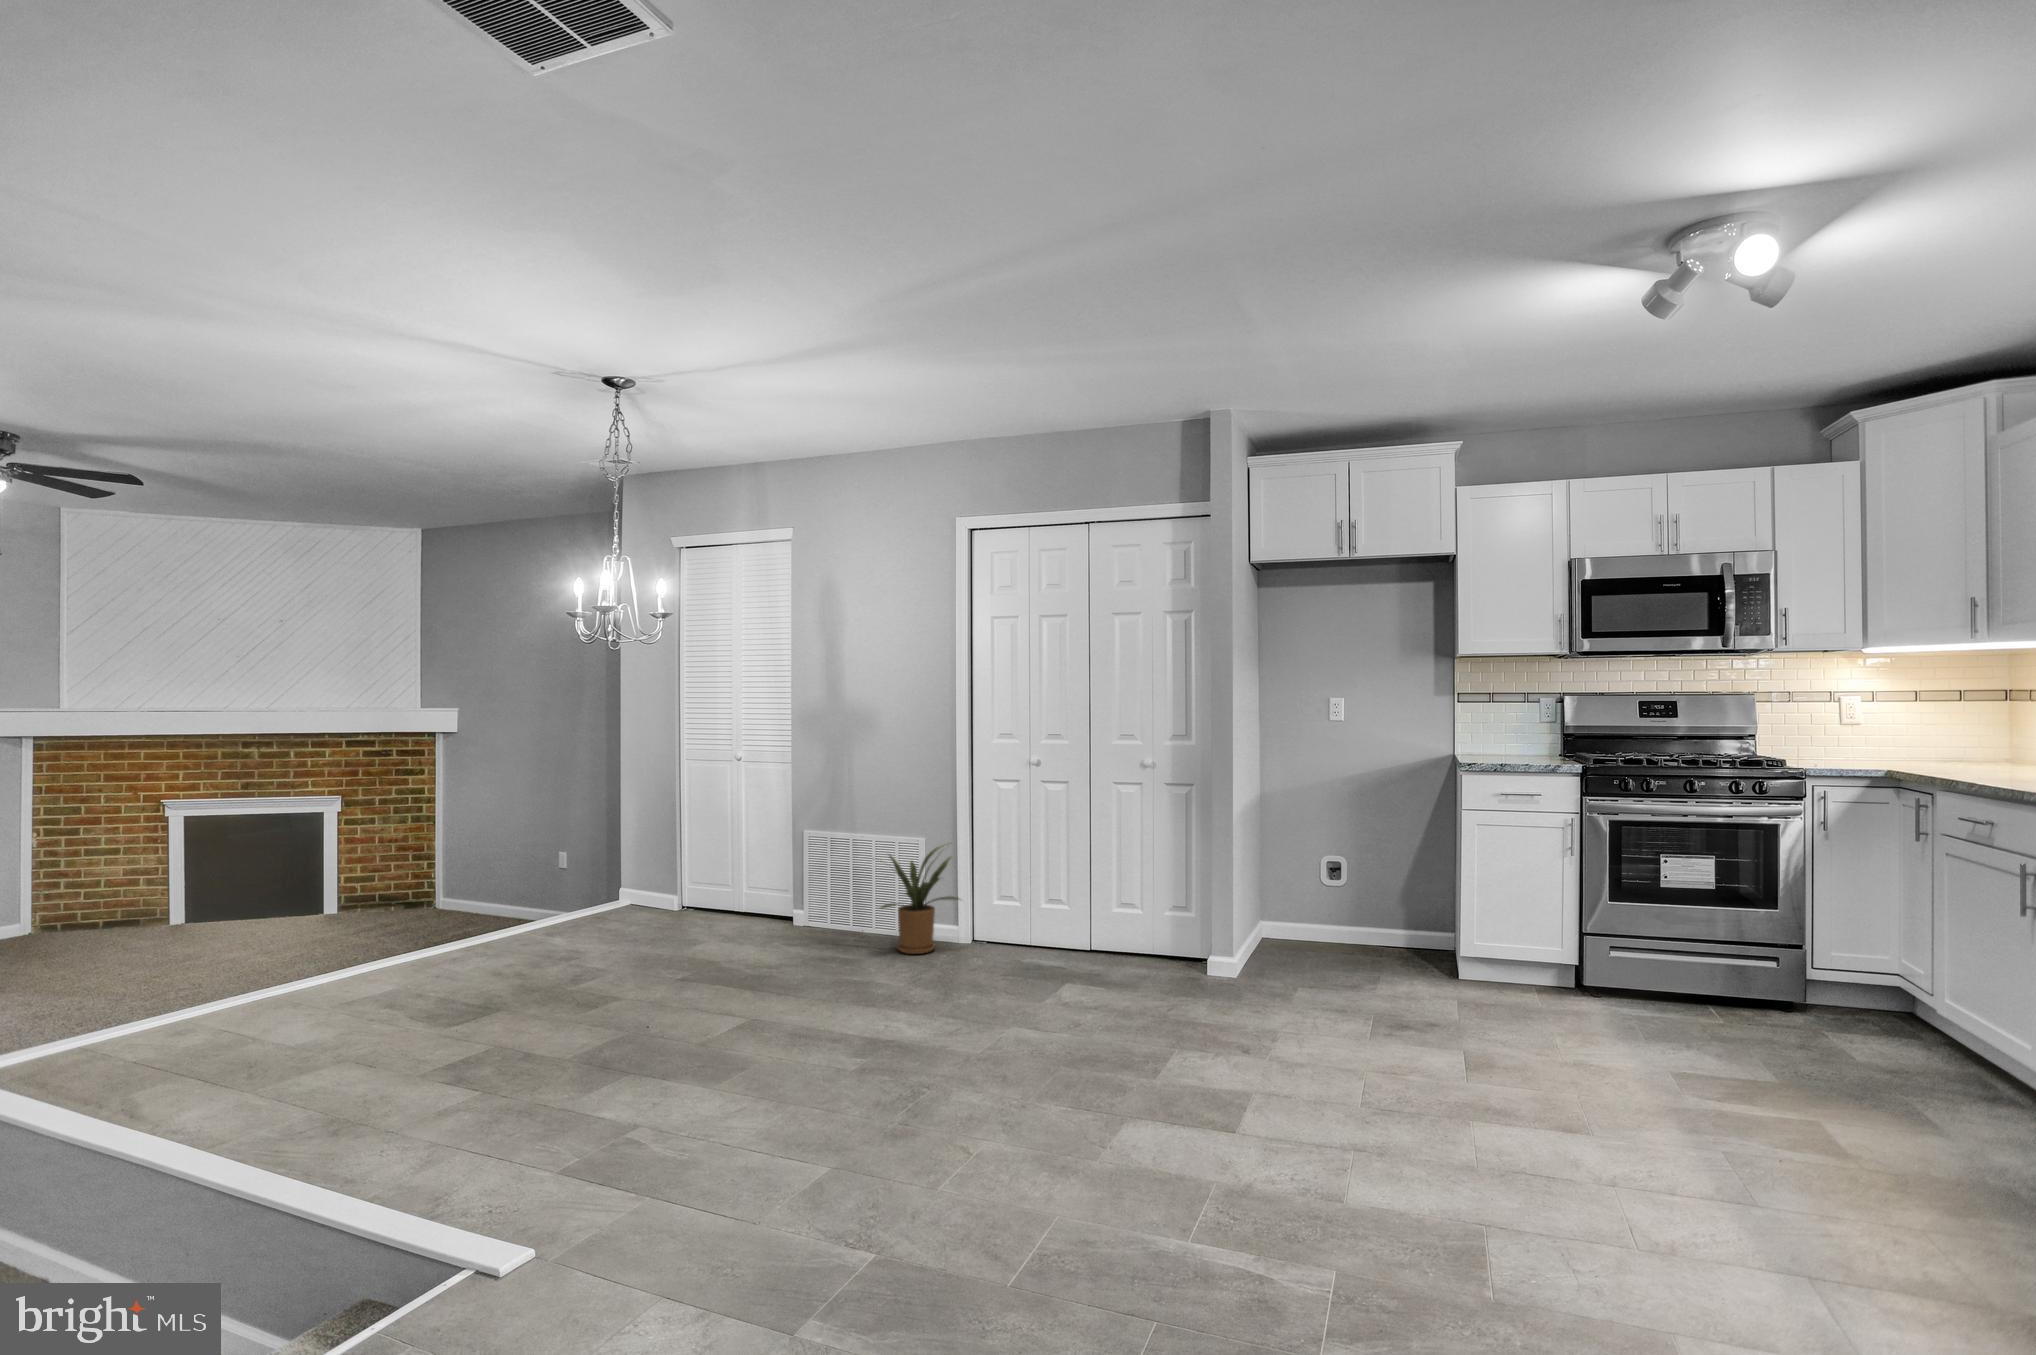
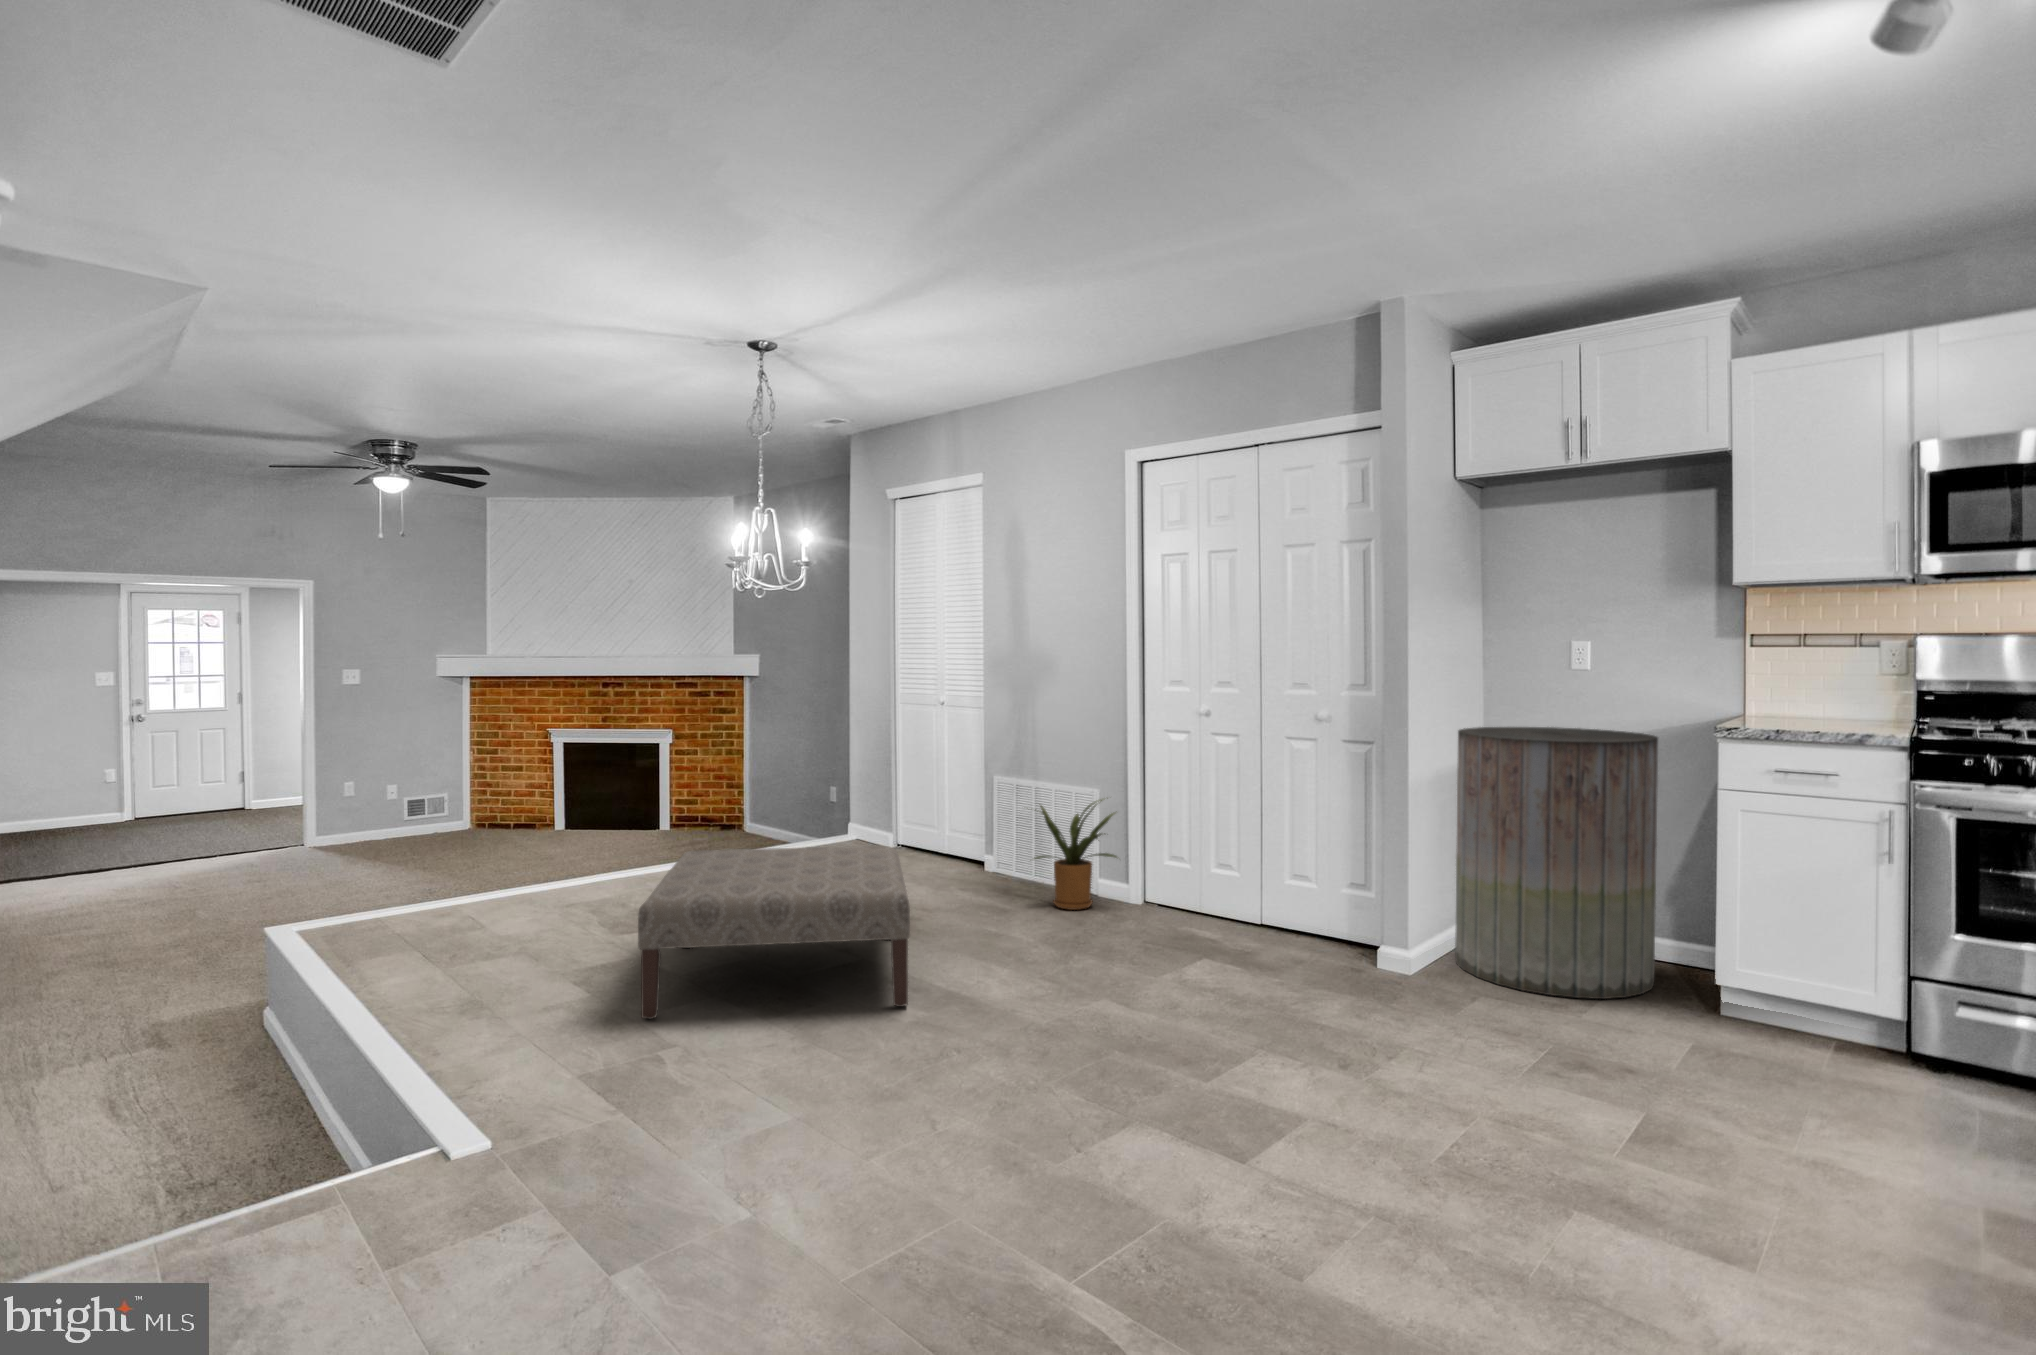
trash can: none [1259,766,1409,981] -> present [1455,727,1658,999]
ottoman: none [533,908,862,1137] -> present [638,846,910,1019]

